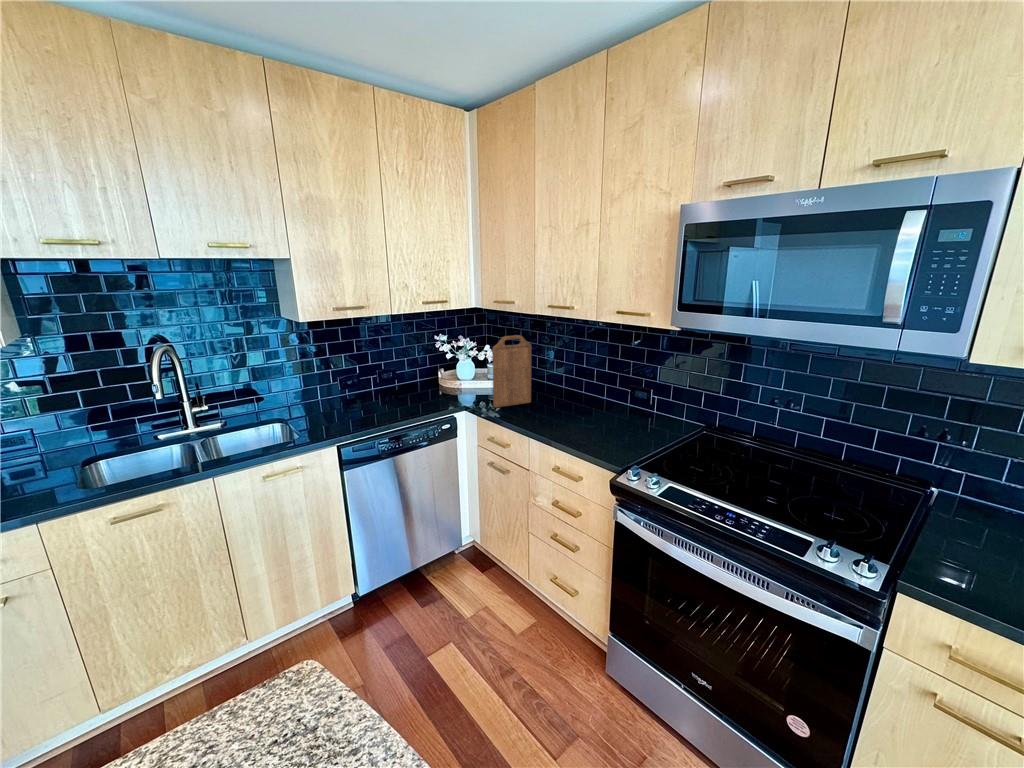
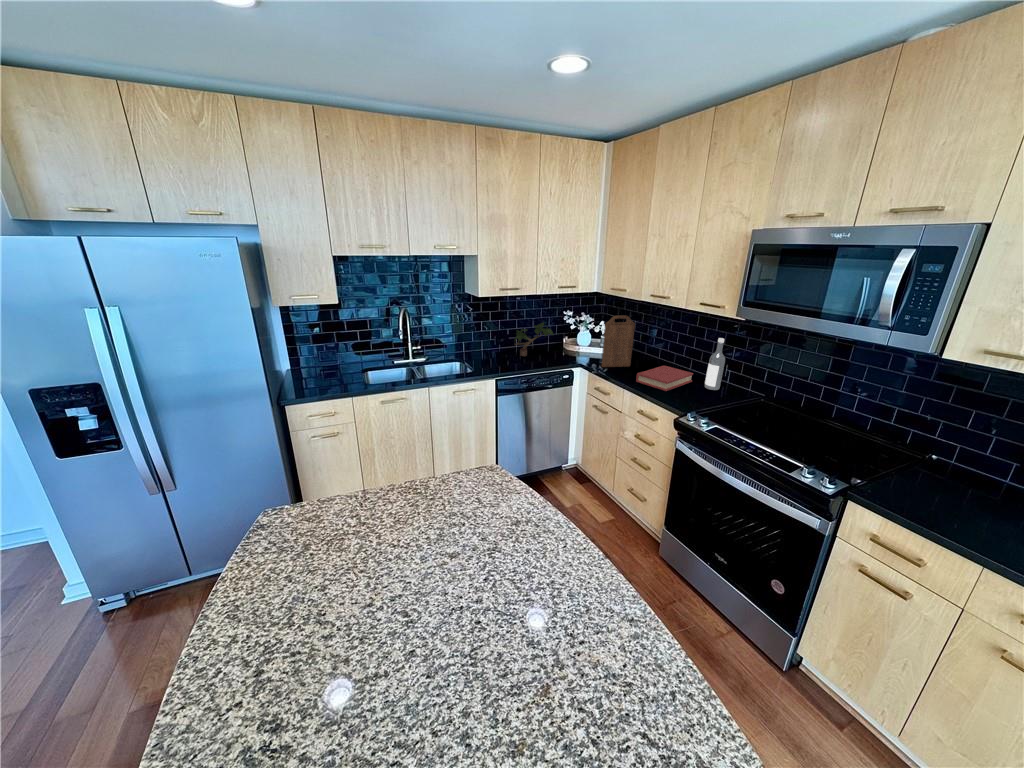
potted plant: none [359,350,429,403] -> present [515,323,553,356]
wine bottle: none [631,356,653,425] -> present [705,338,725,390]
hardback book: none [544,397,614,435] -> present [636,366,693,391]

